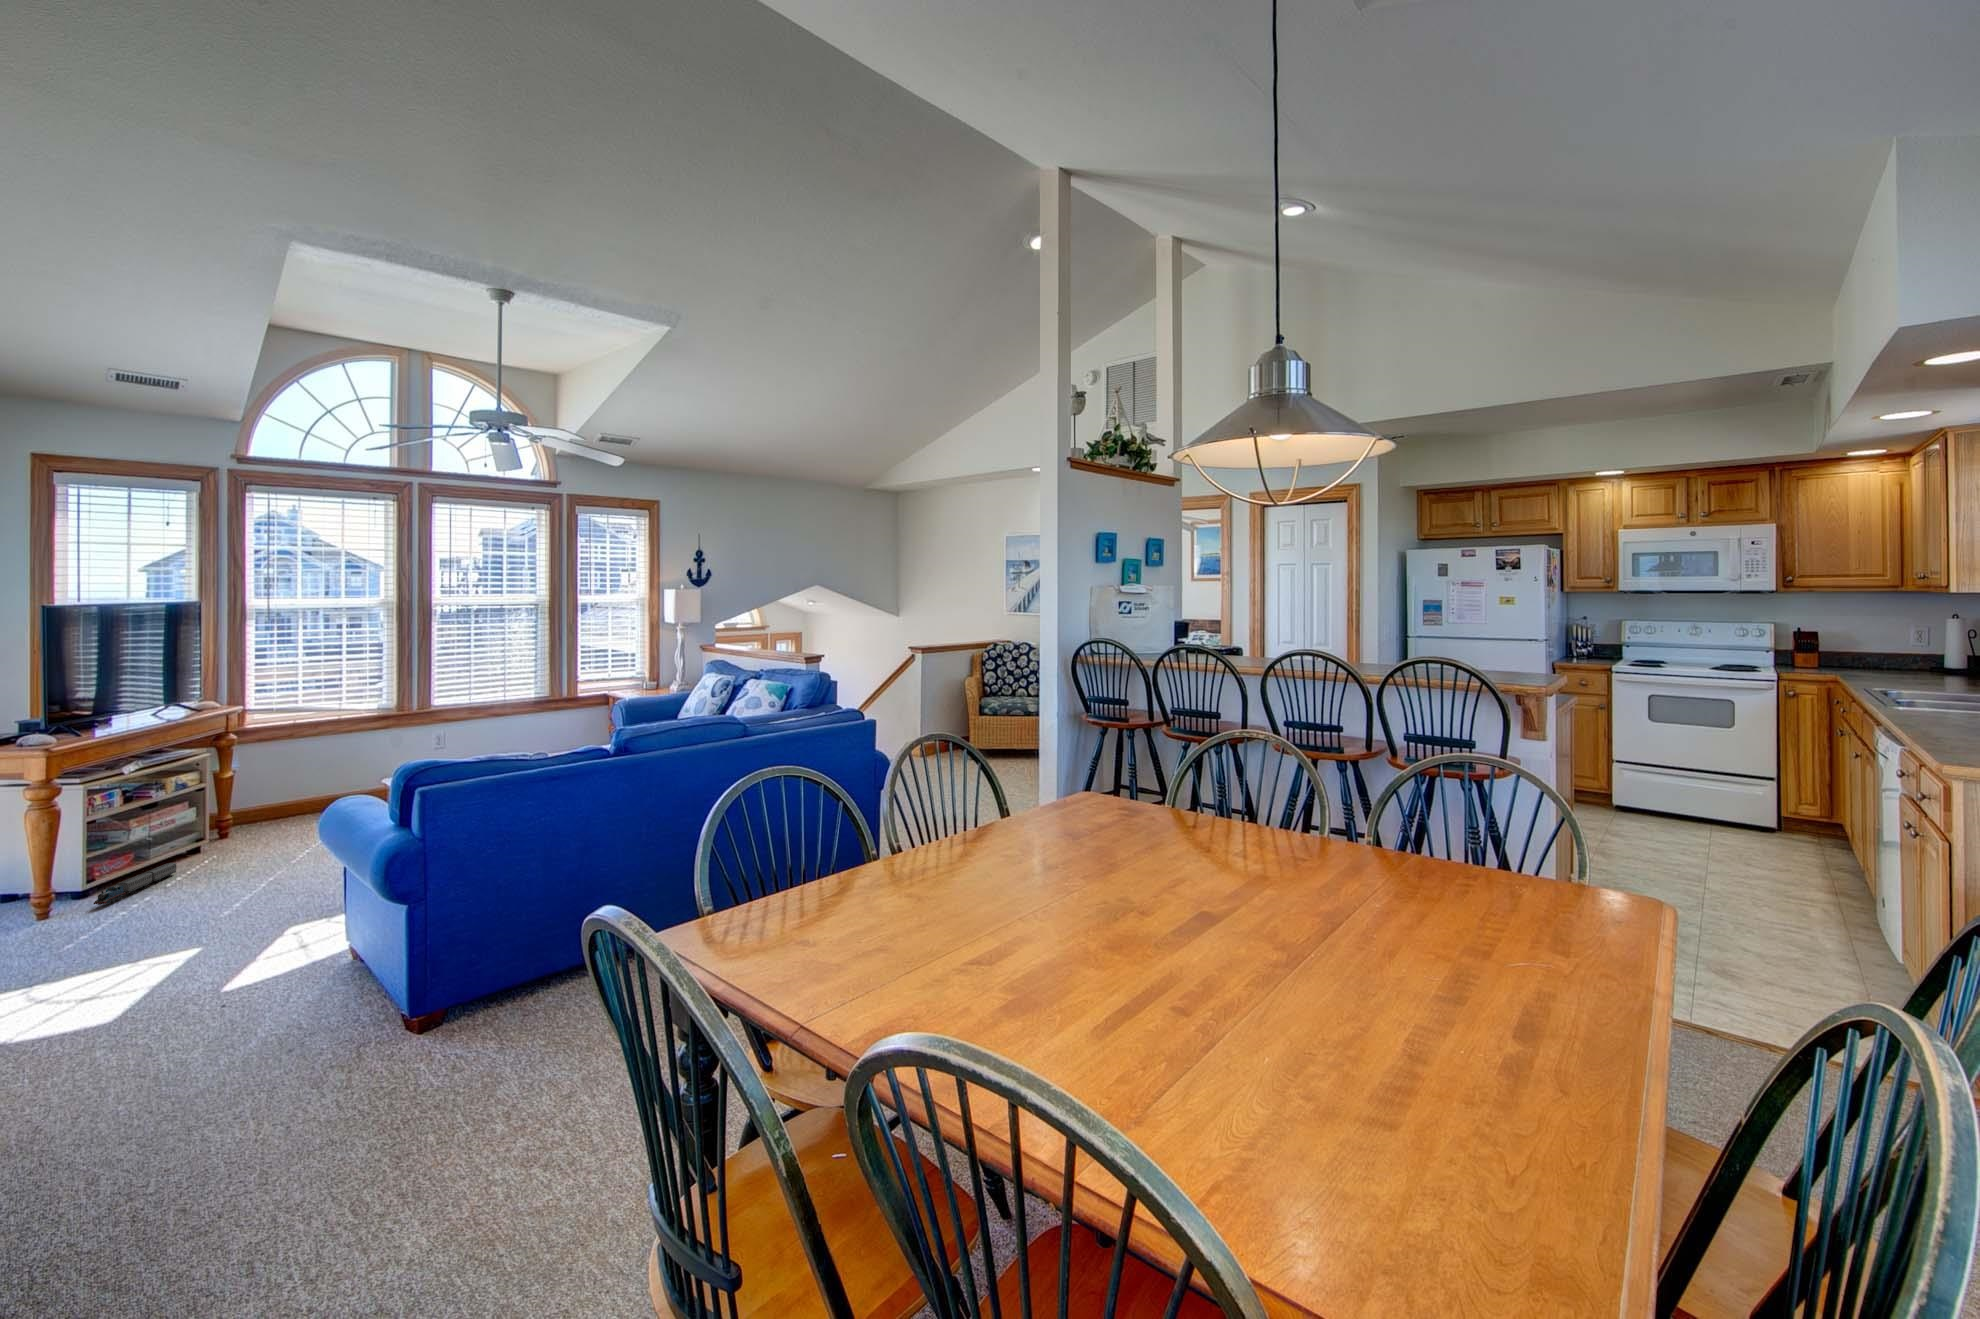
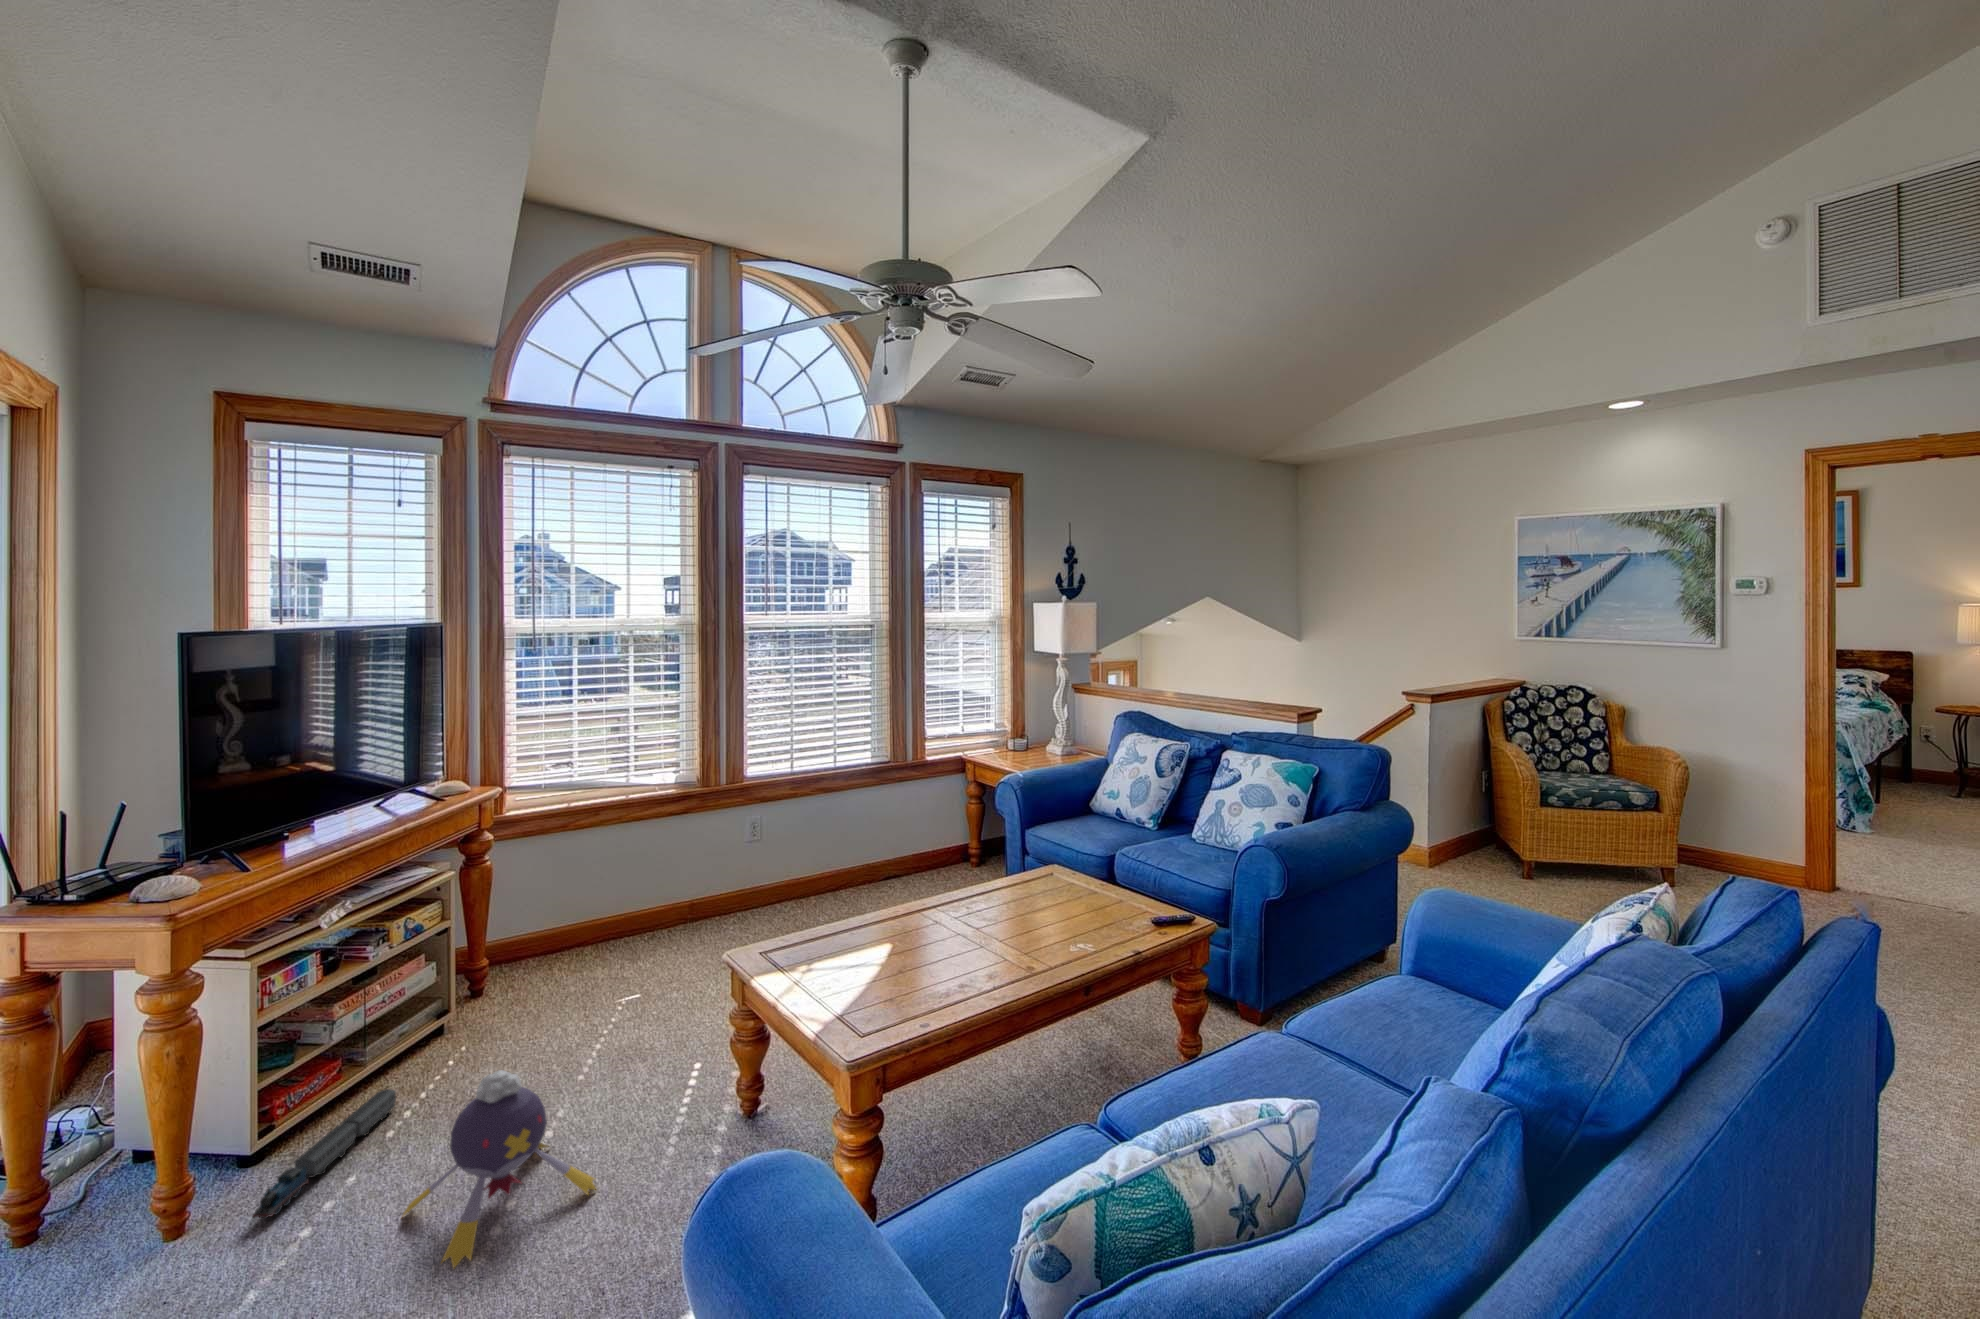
plush toy: none [184,827,302,909] -> present [403,1070,596,1269]

